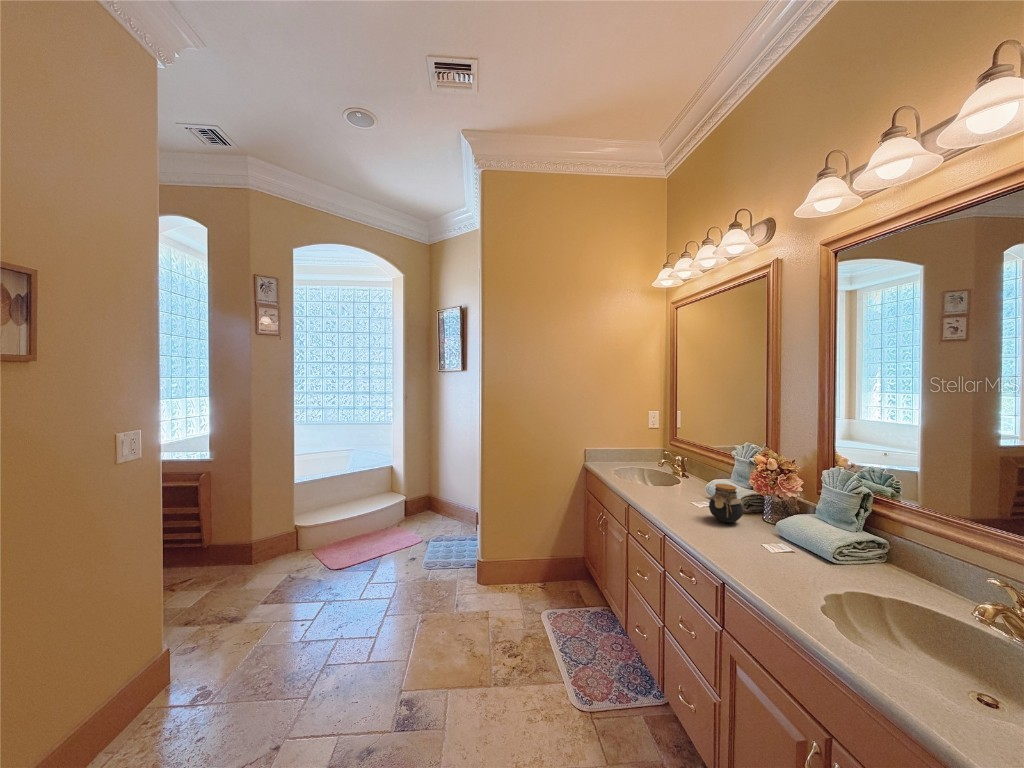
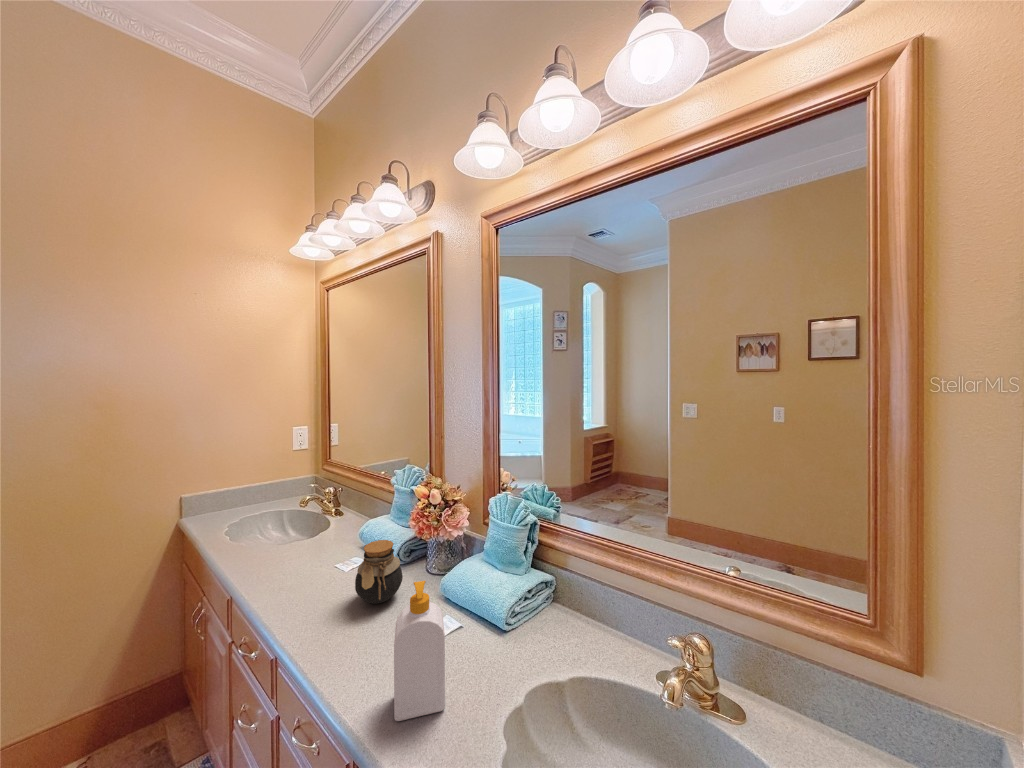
soap bottle: none [743,494,778,571] -> present [394,581,445,721]

